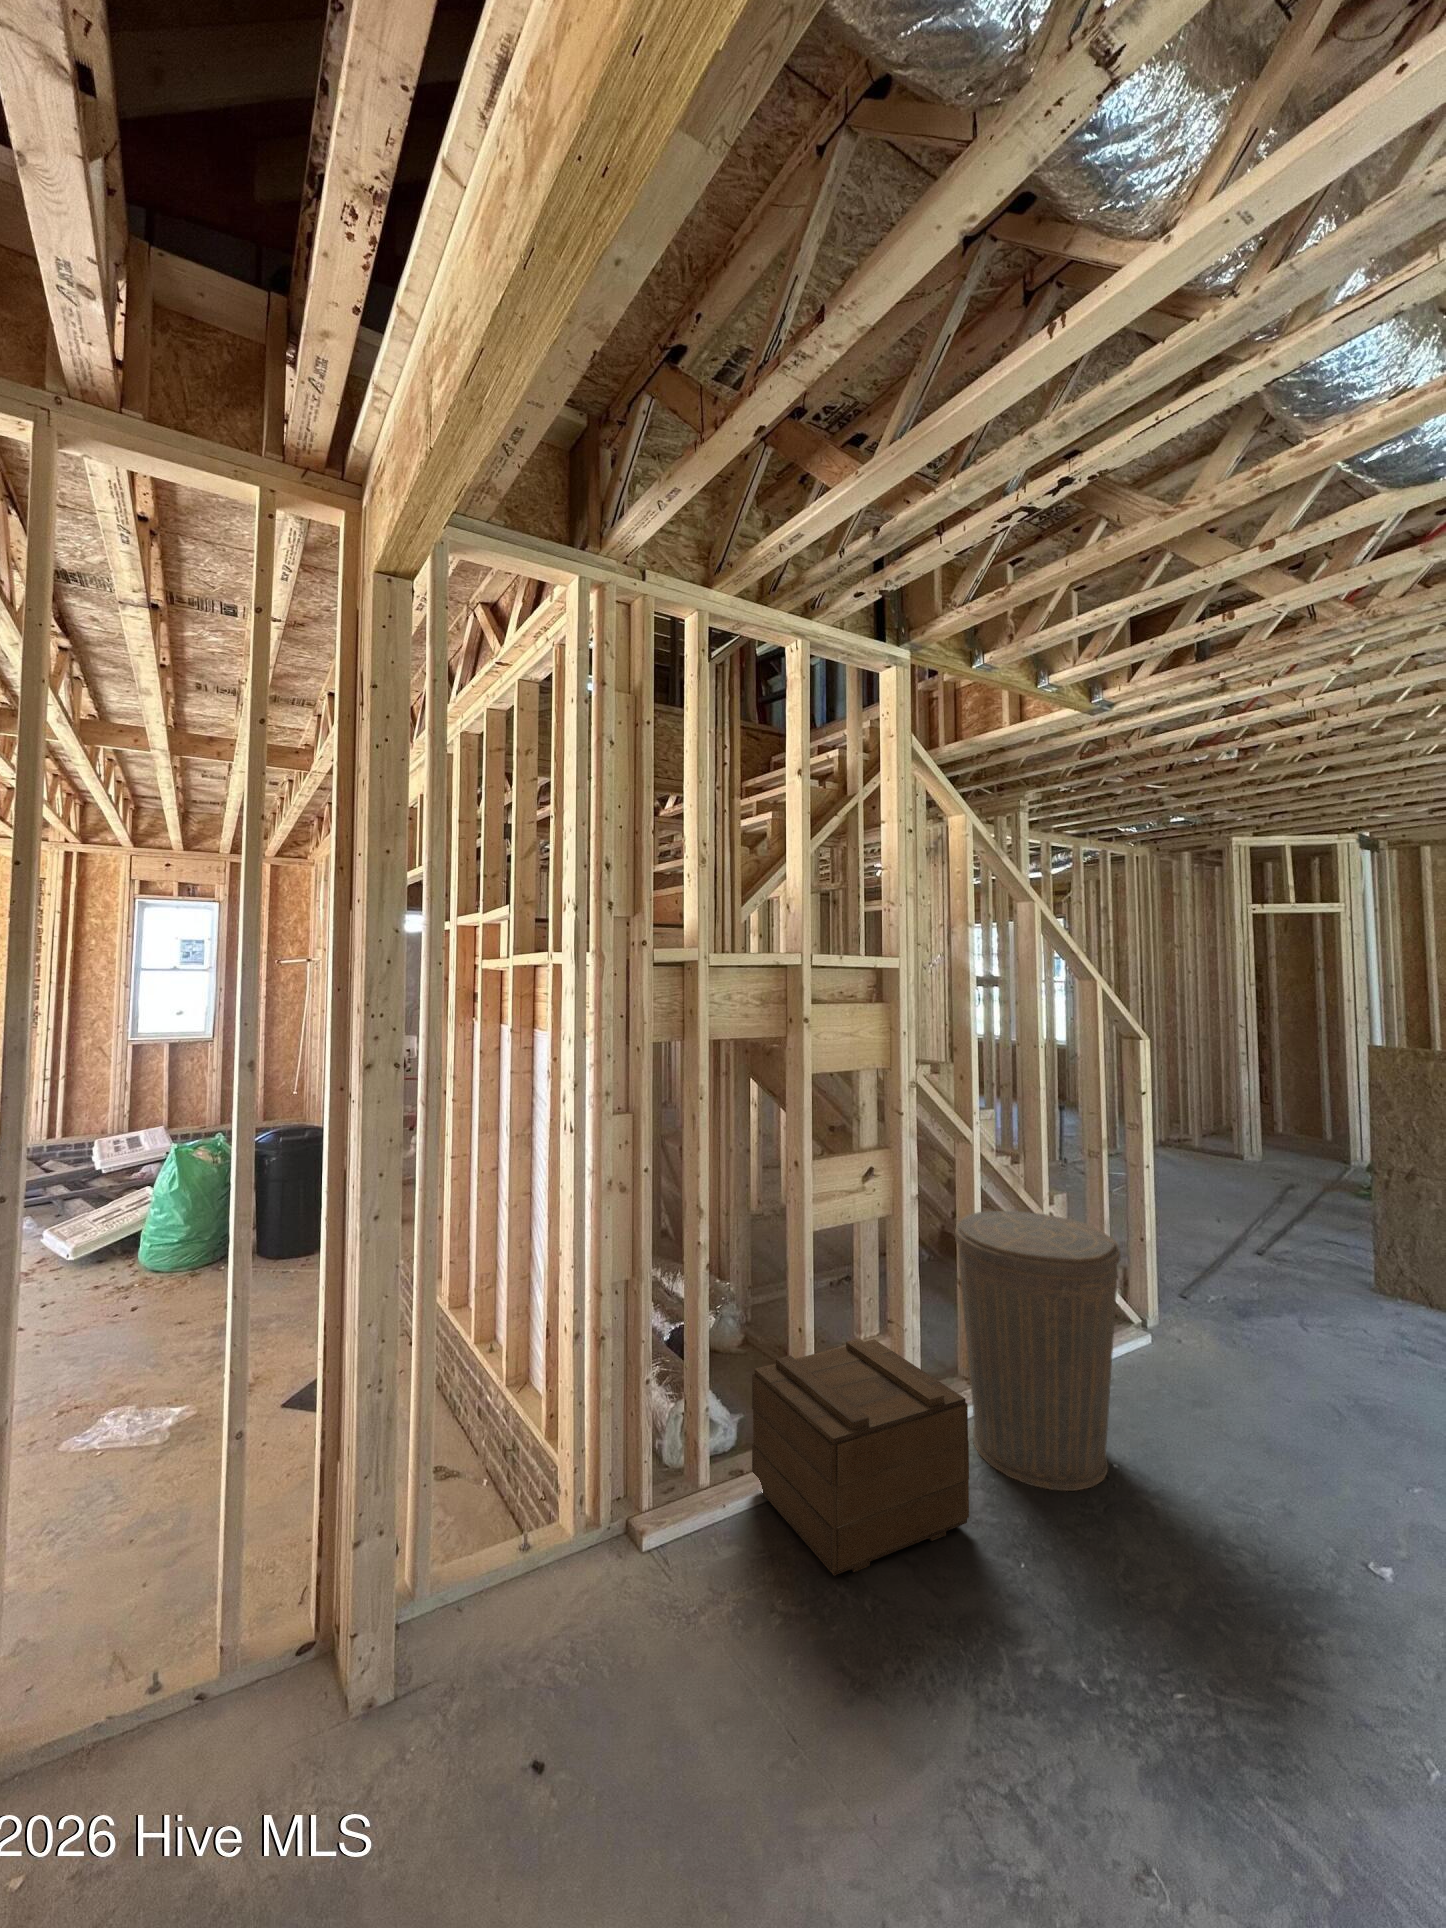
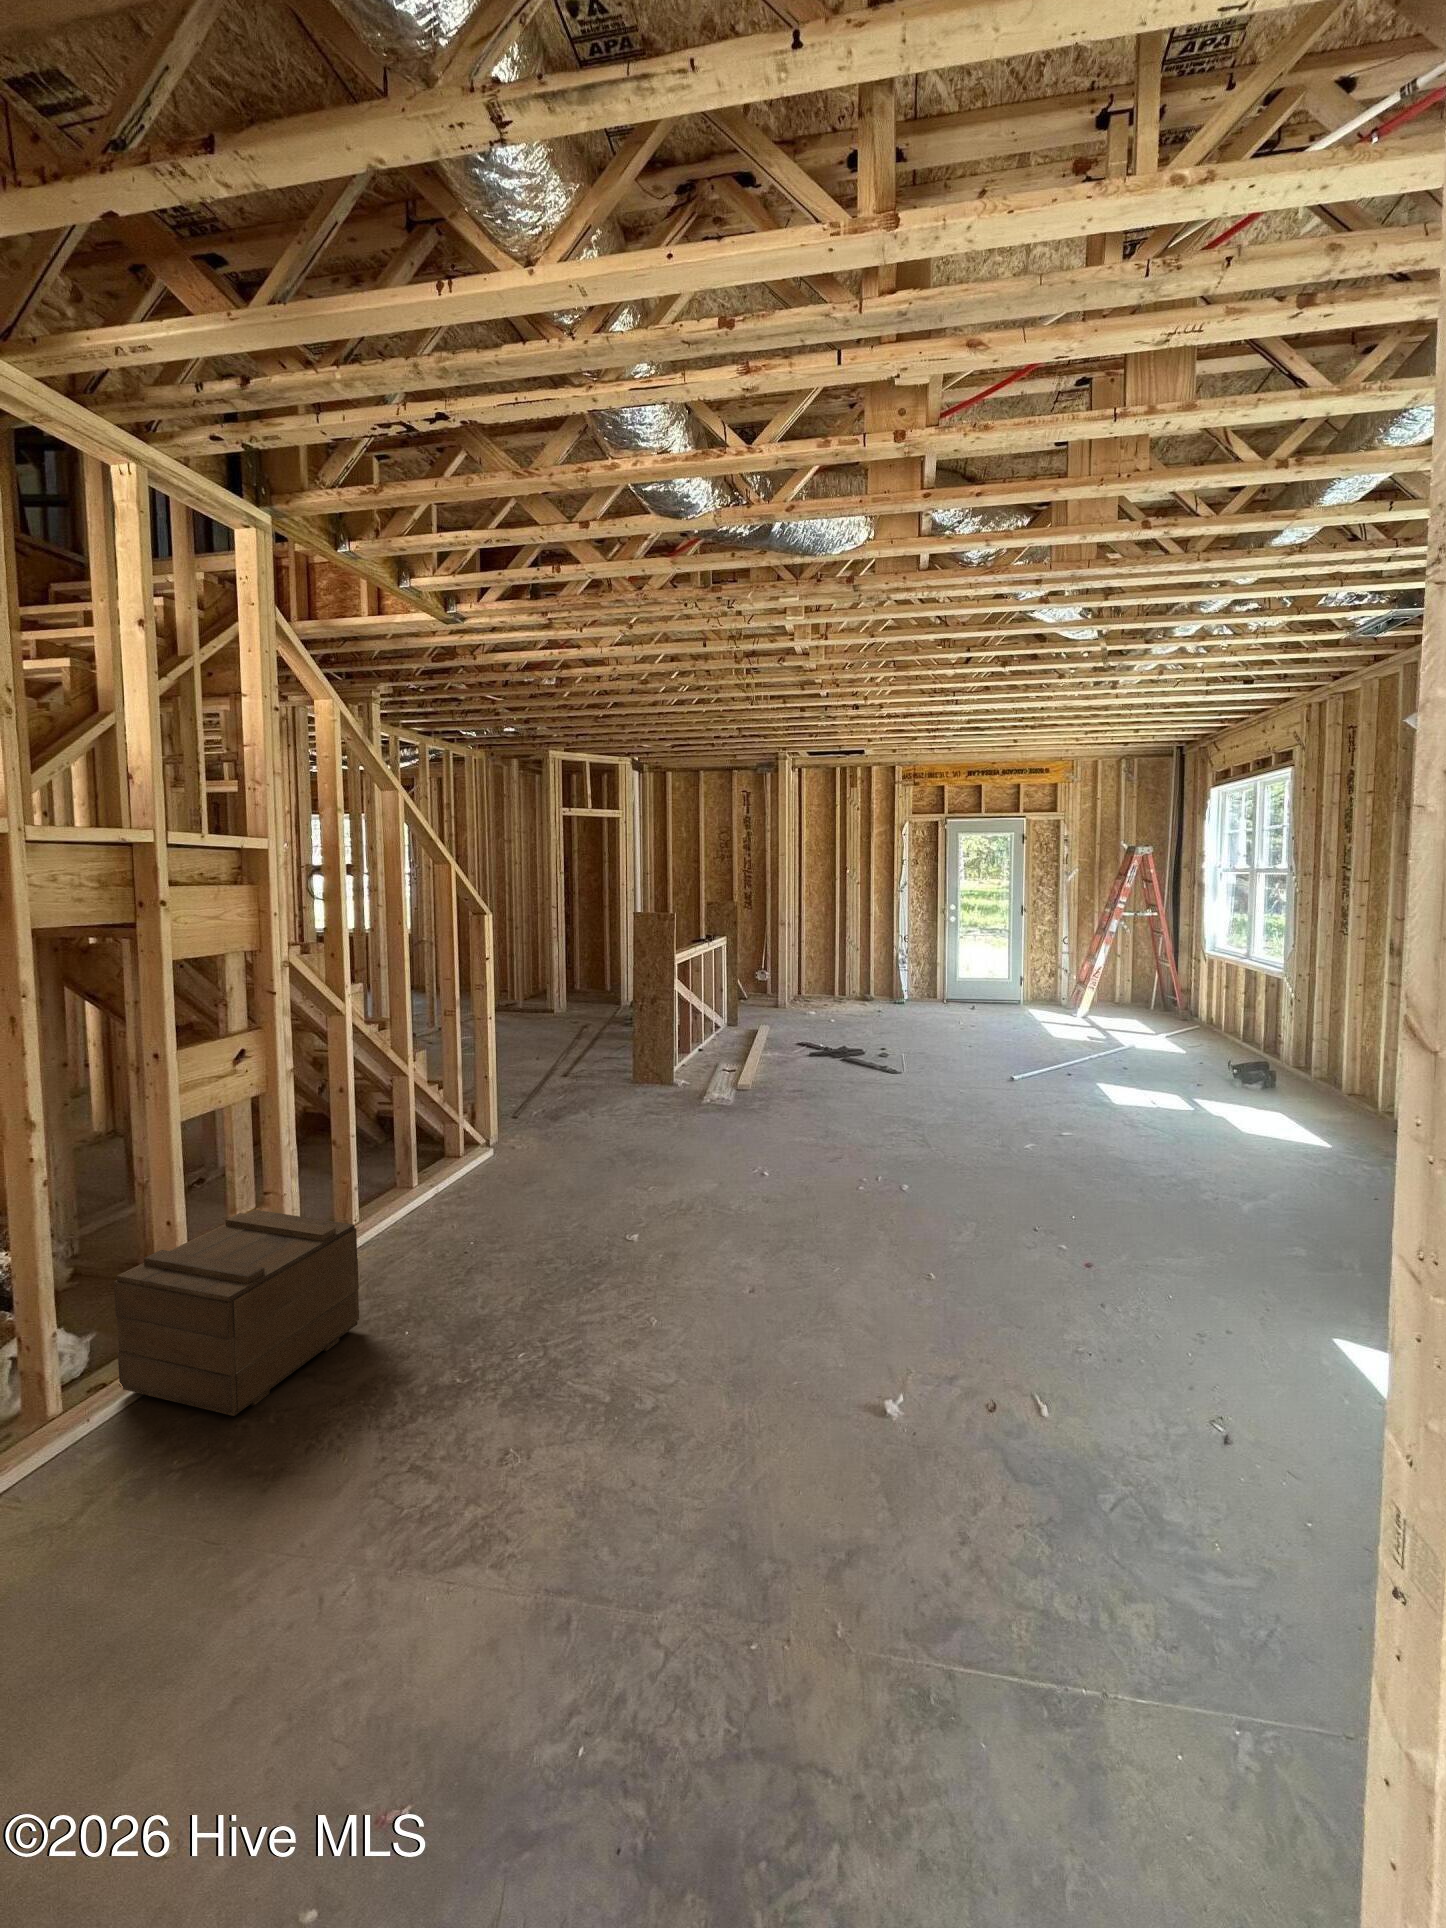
trash can: present [955,1211,1121,1491] -> none [335,1064,476,1280]

